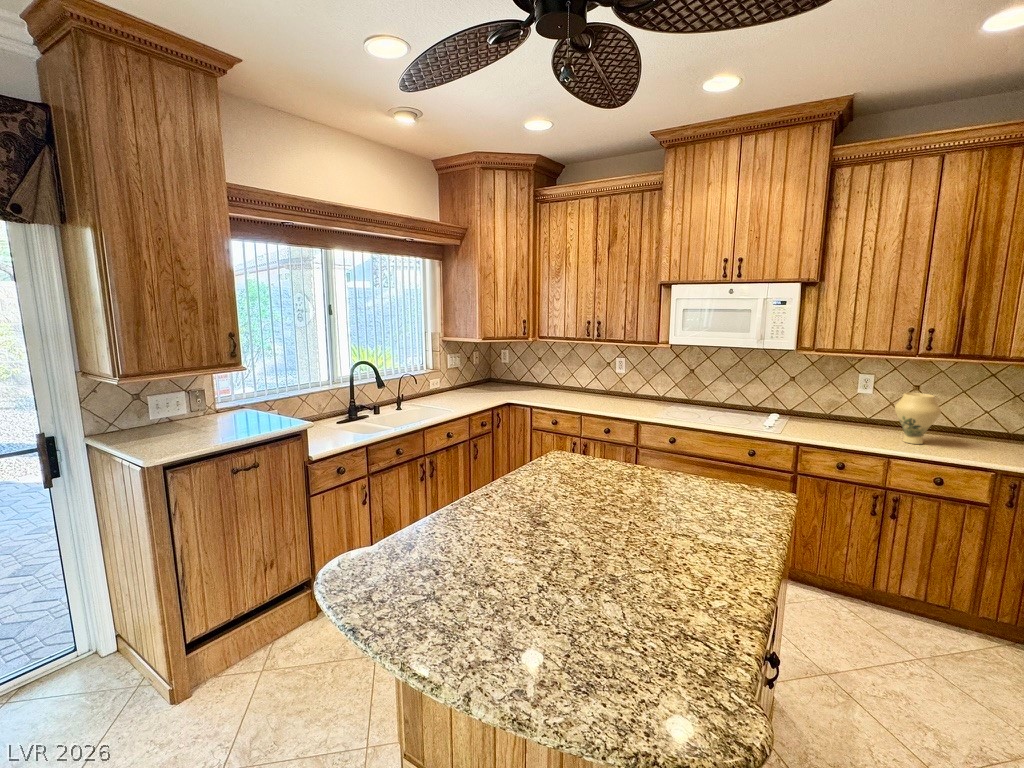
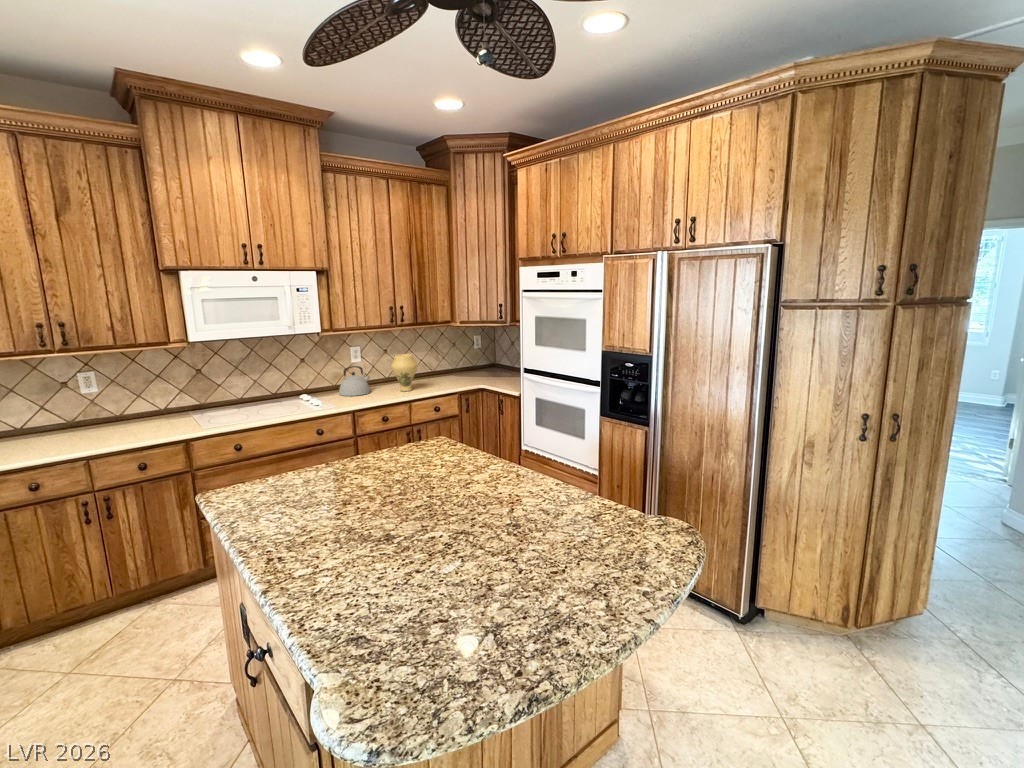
kettle: none [819,395,867,431] -> present [339,366,370,396]

